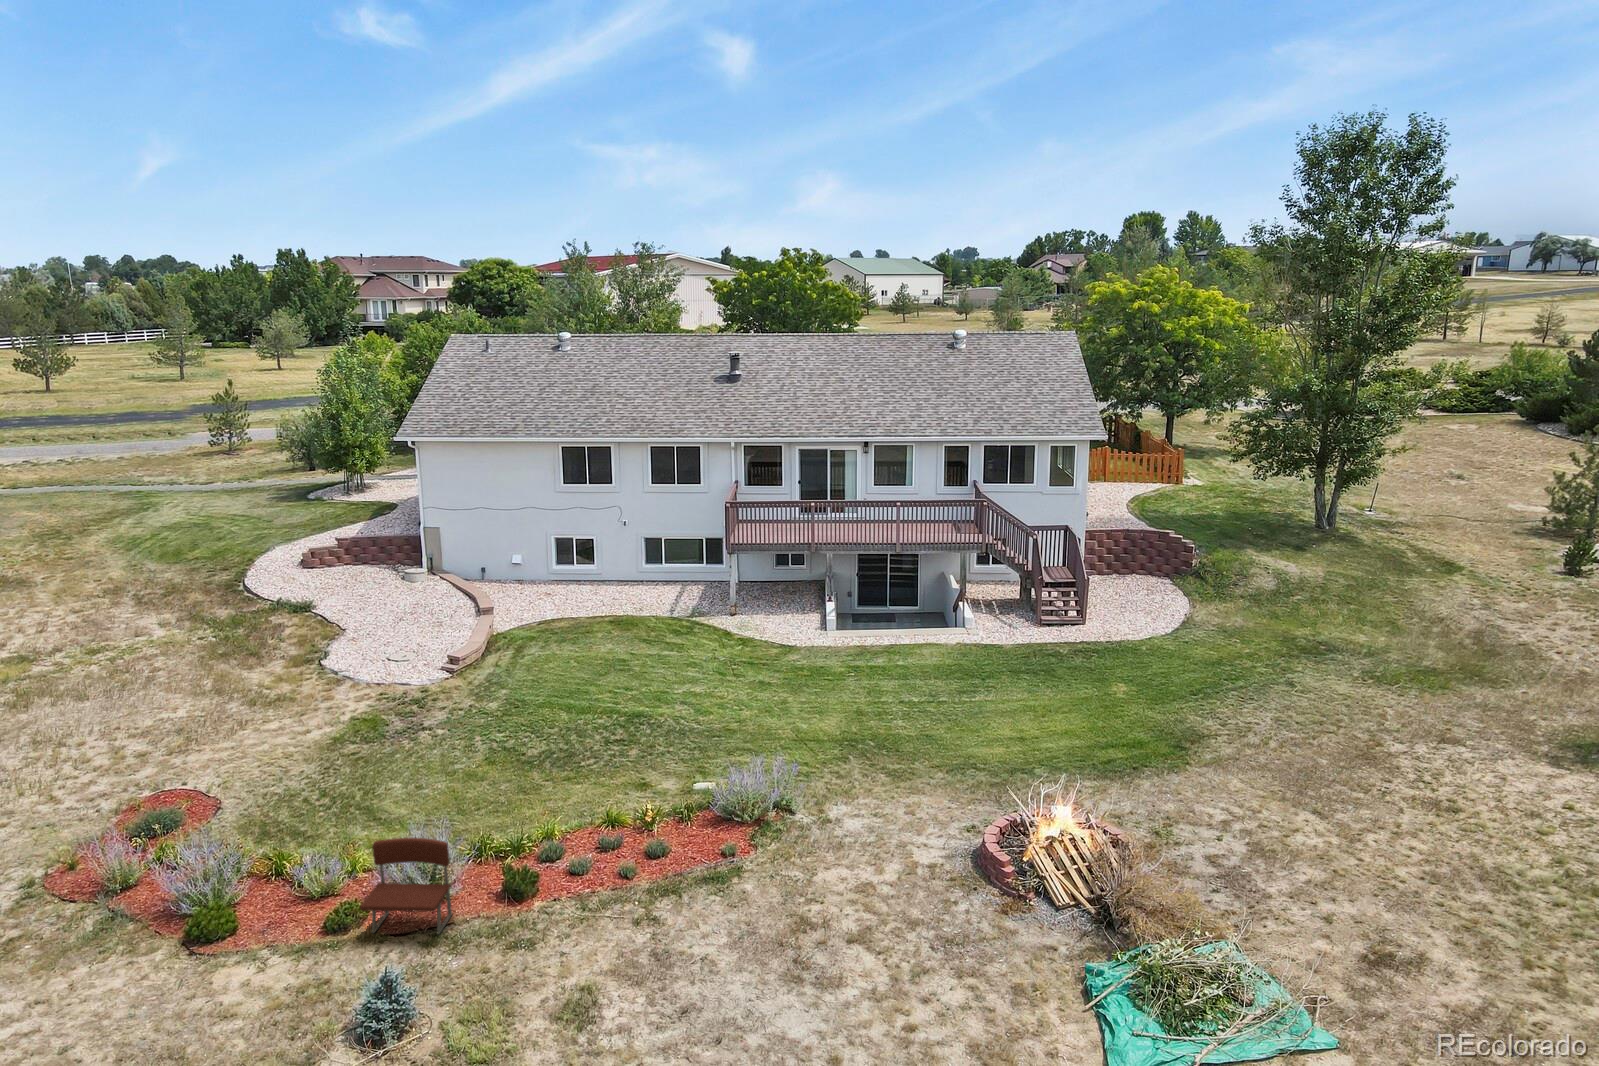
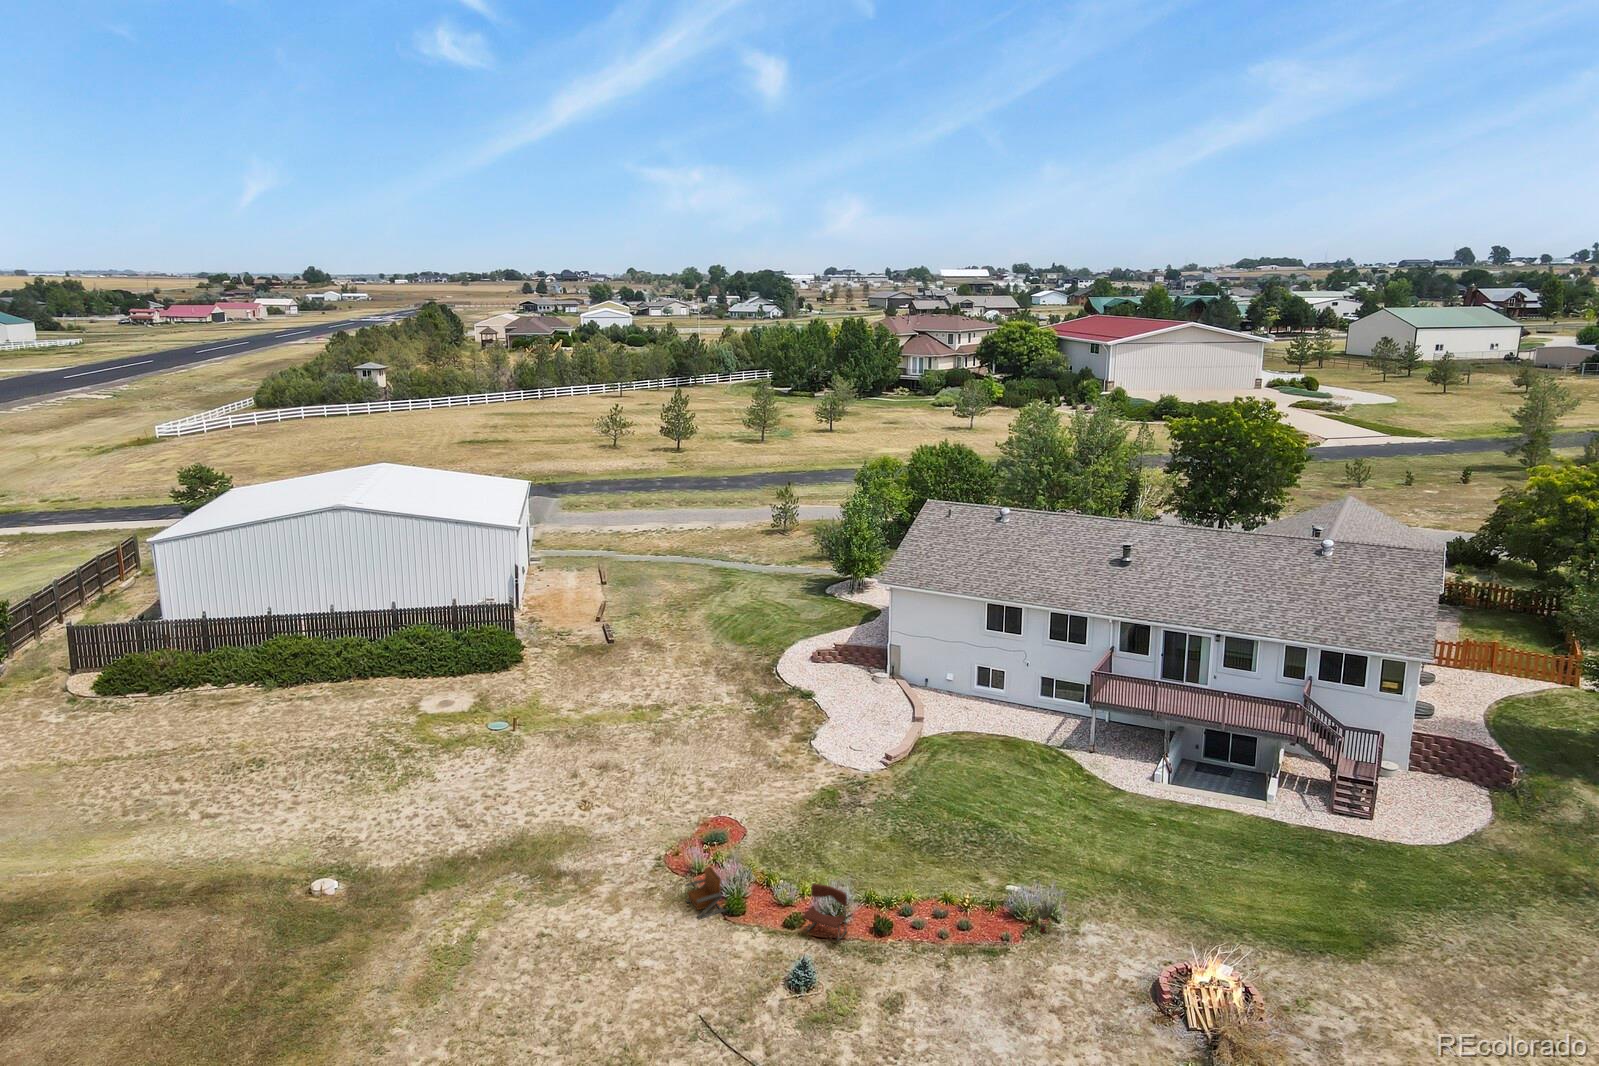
potted tree: none [759,777,794,830] -> present [1031,901,1055,932]
lounge chair: none [82,864,187,974] -> present [685,867,725,919]

